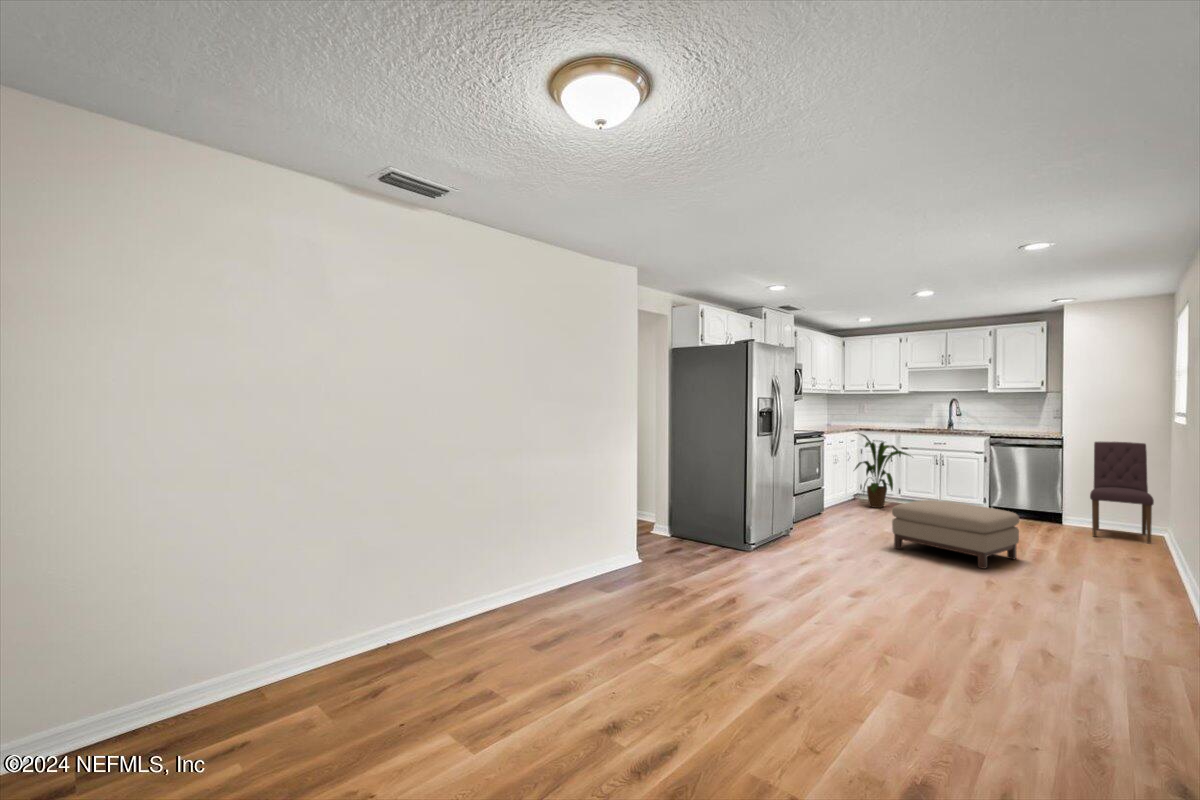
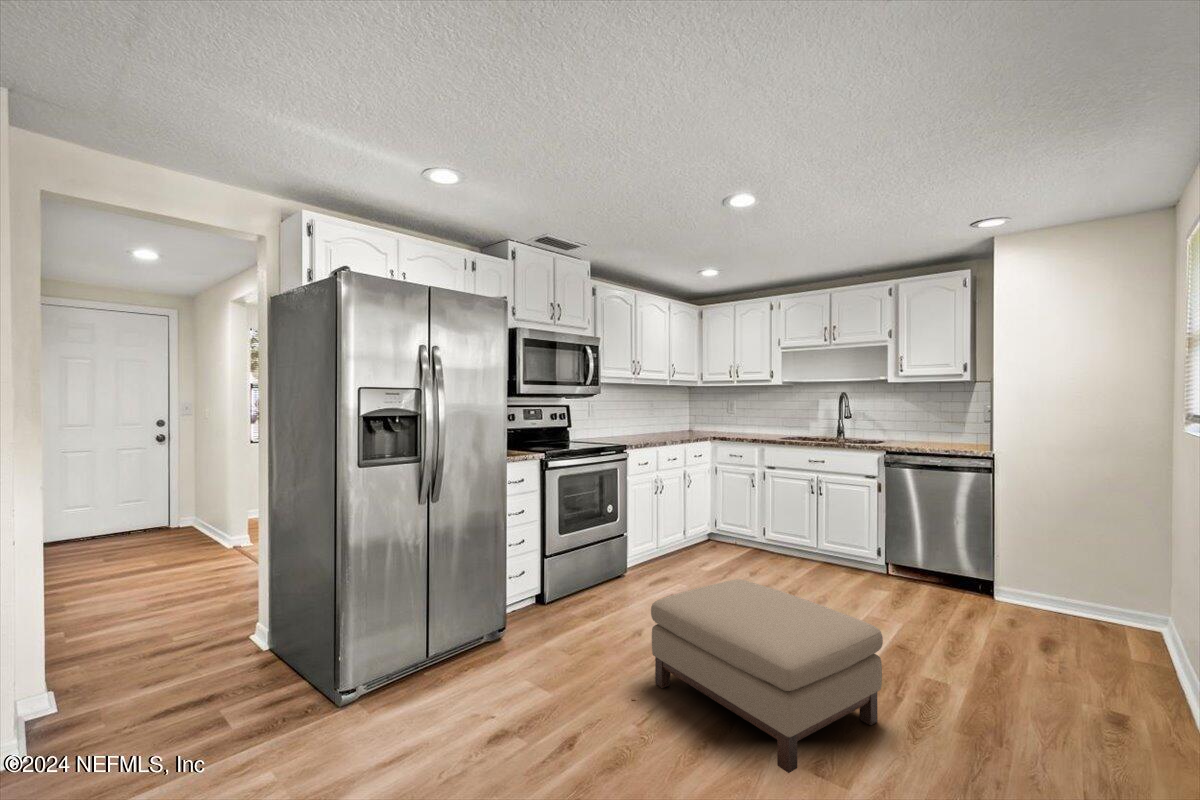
house plant: present [855,434,911,508] -> none [684,445,774,562]
dining chair: present [1090,442,1154,543] -> none [1035,463,1147,657]

